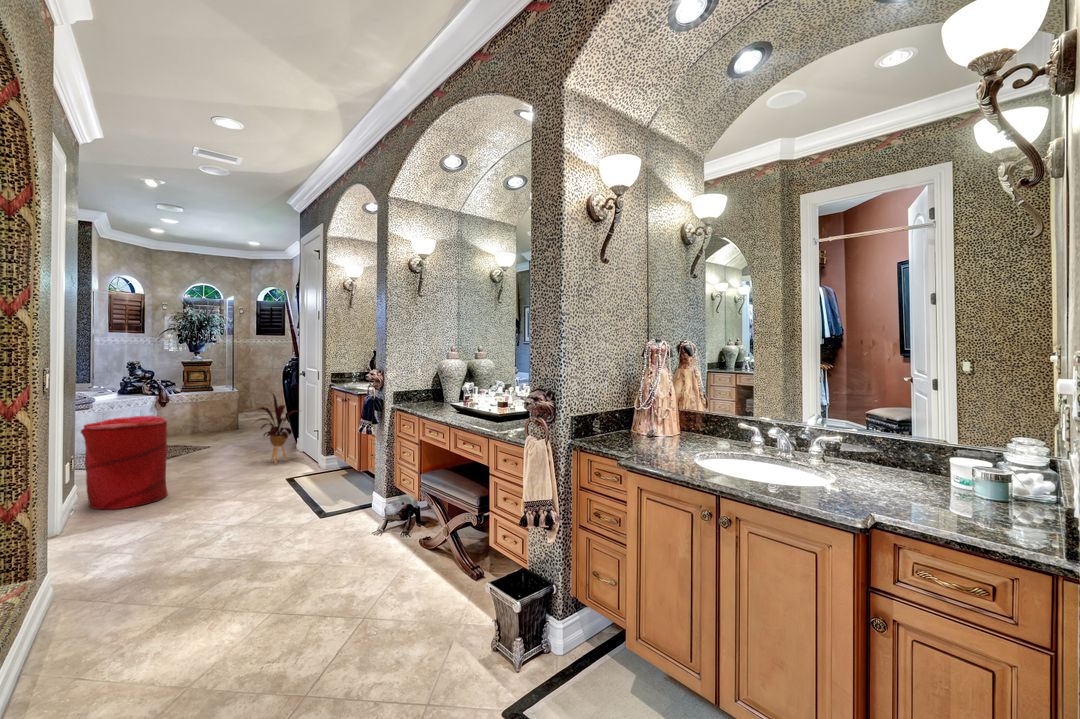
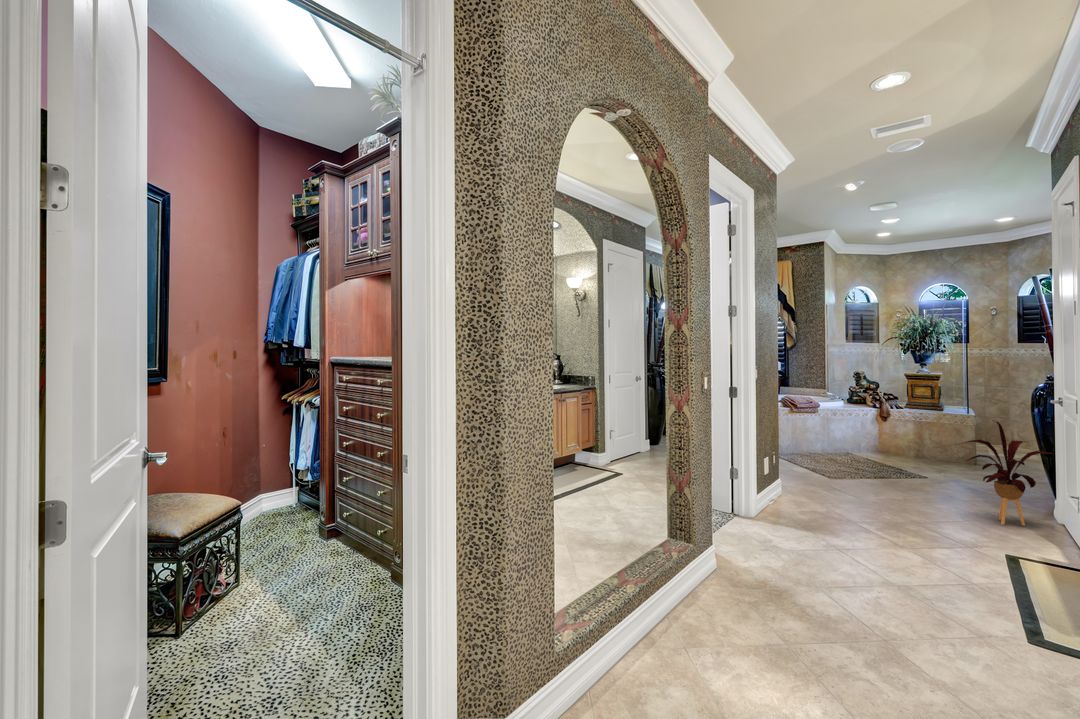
laundry hamper: present [81,416,168,509] -> none [770,431,846,526]

